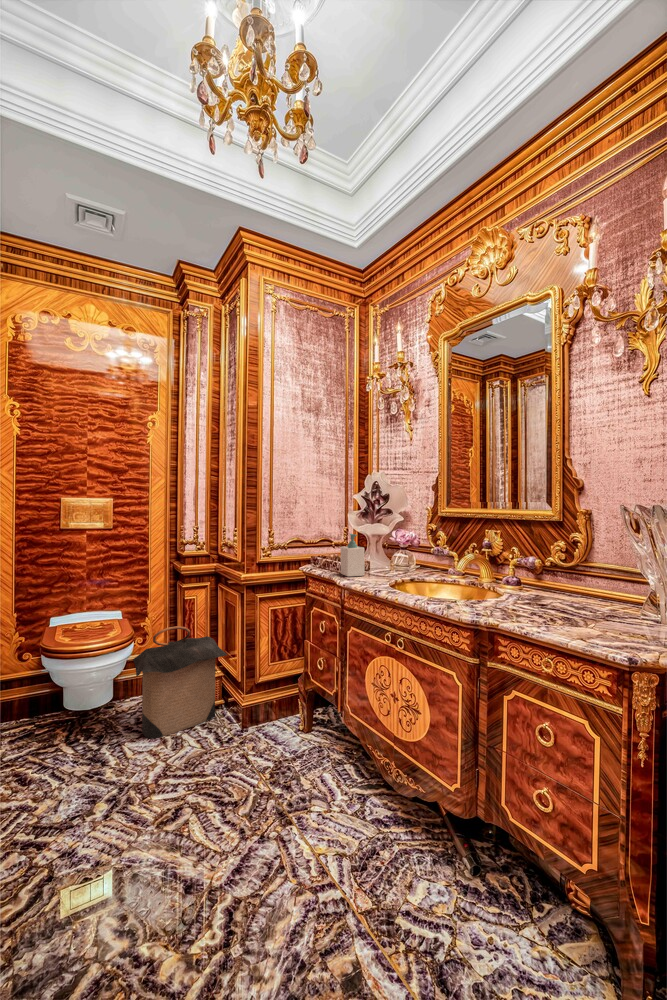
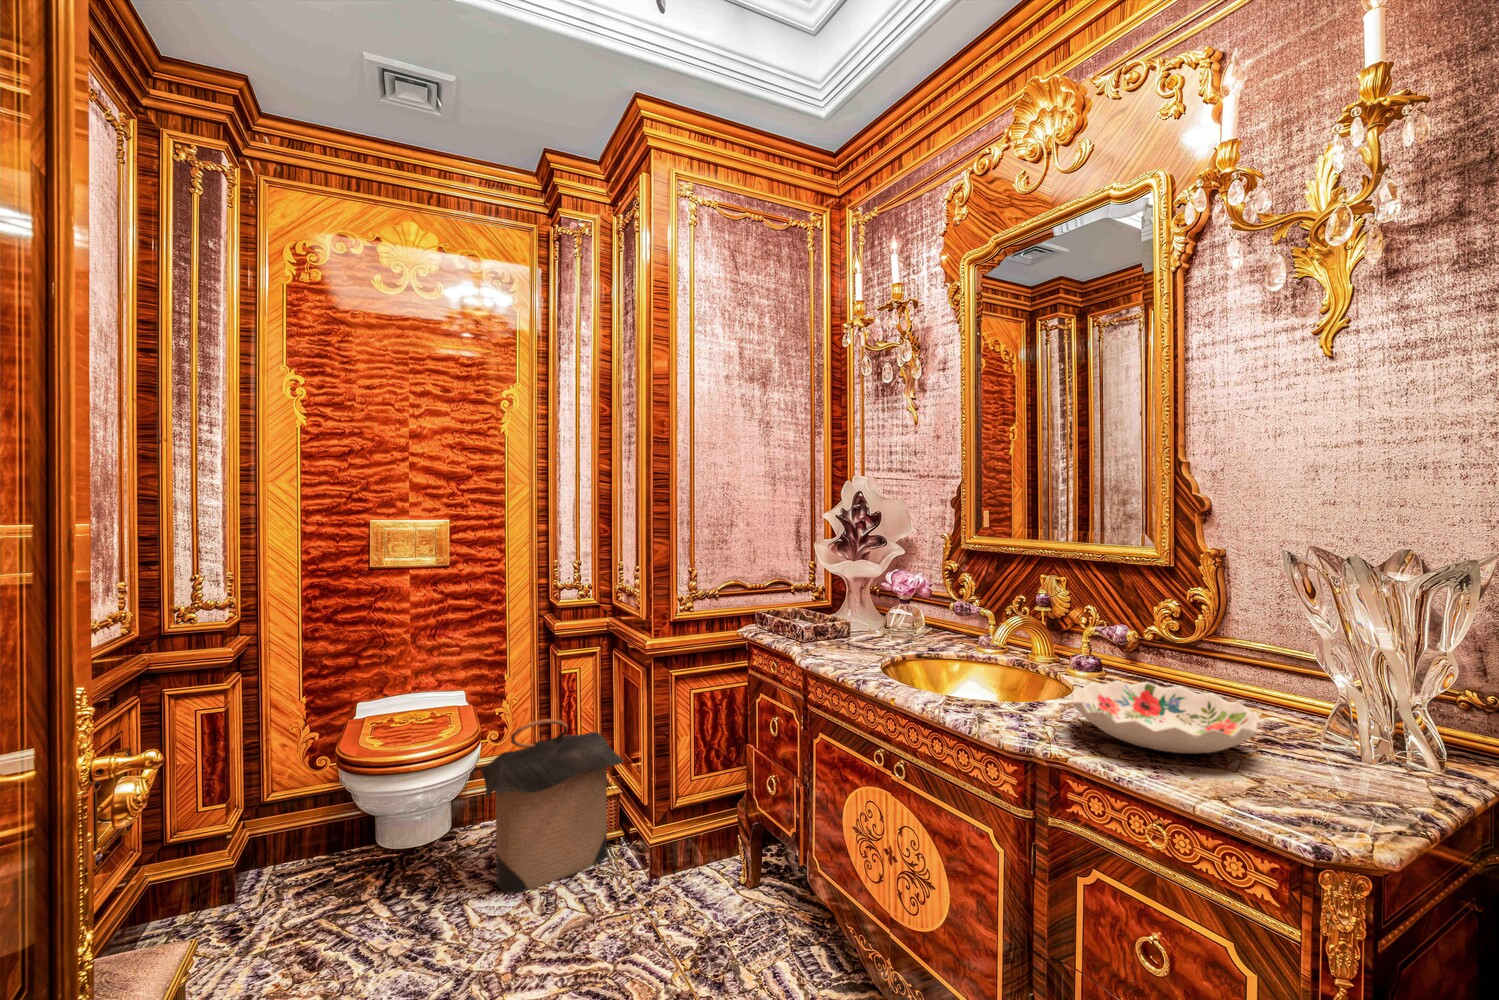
soap bottle: present [341,534,364,577] -> none [801,579,840,650]
decorative bowl: none [498,584,602,619] -> present [1071,680,1262,753]

